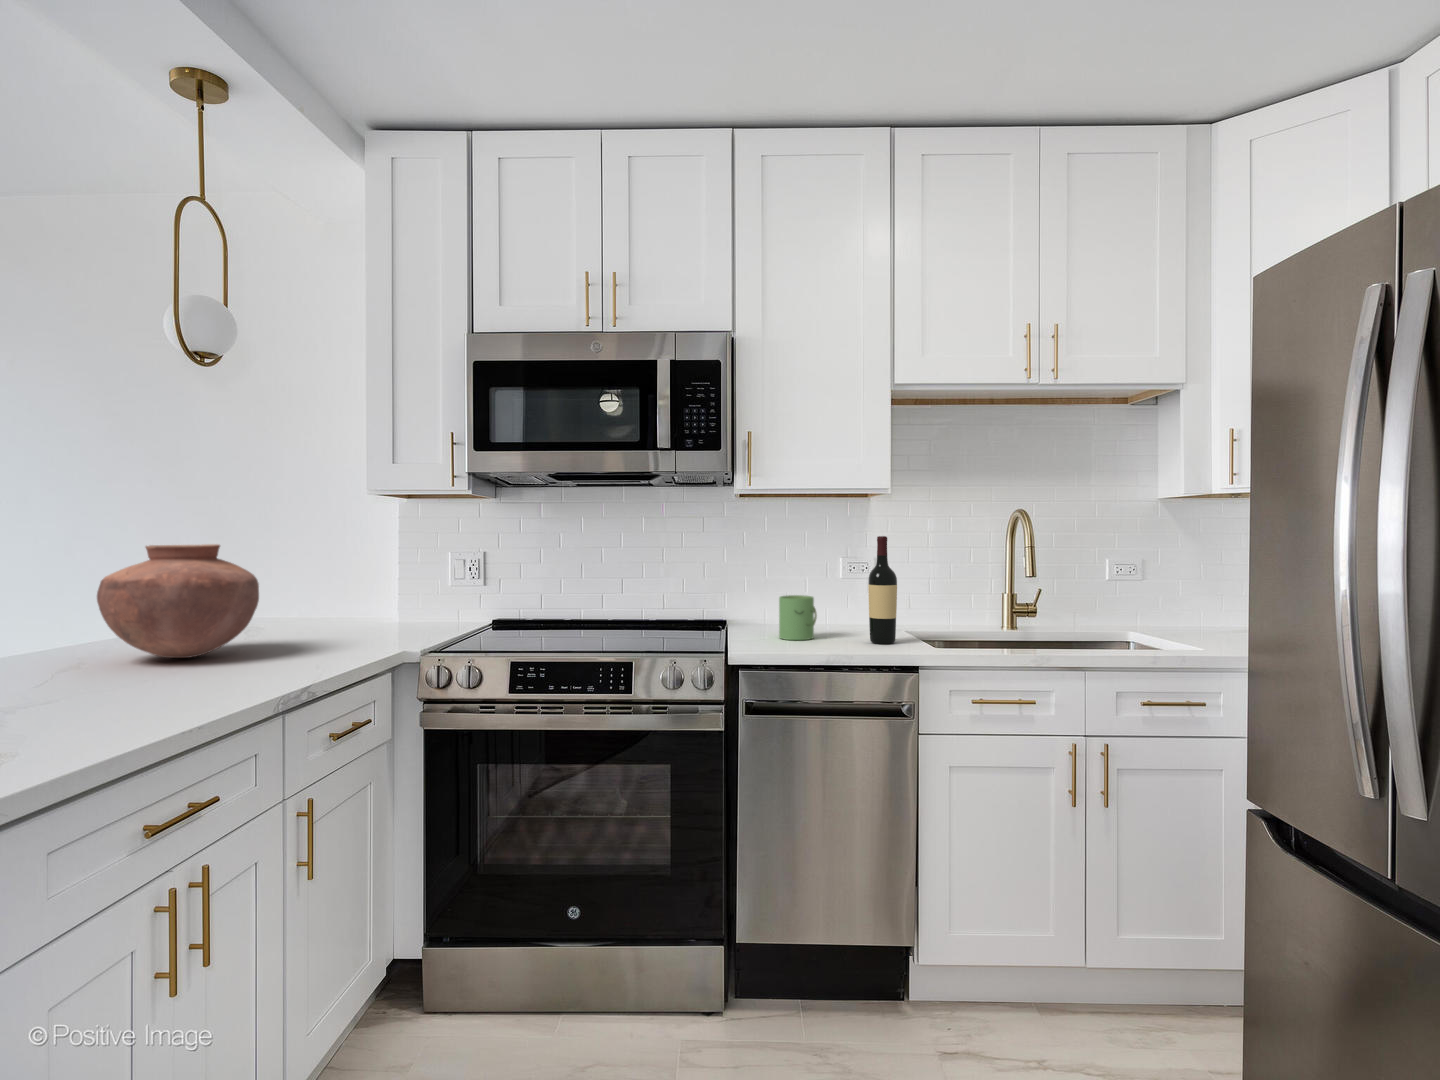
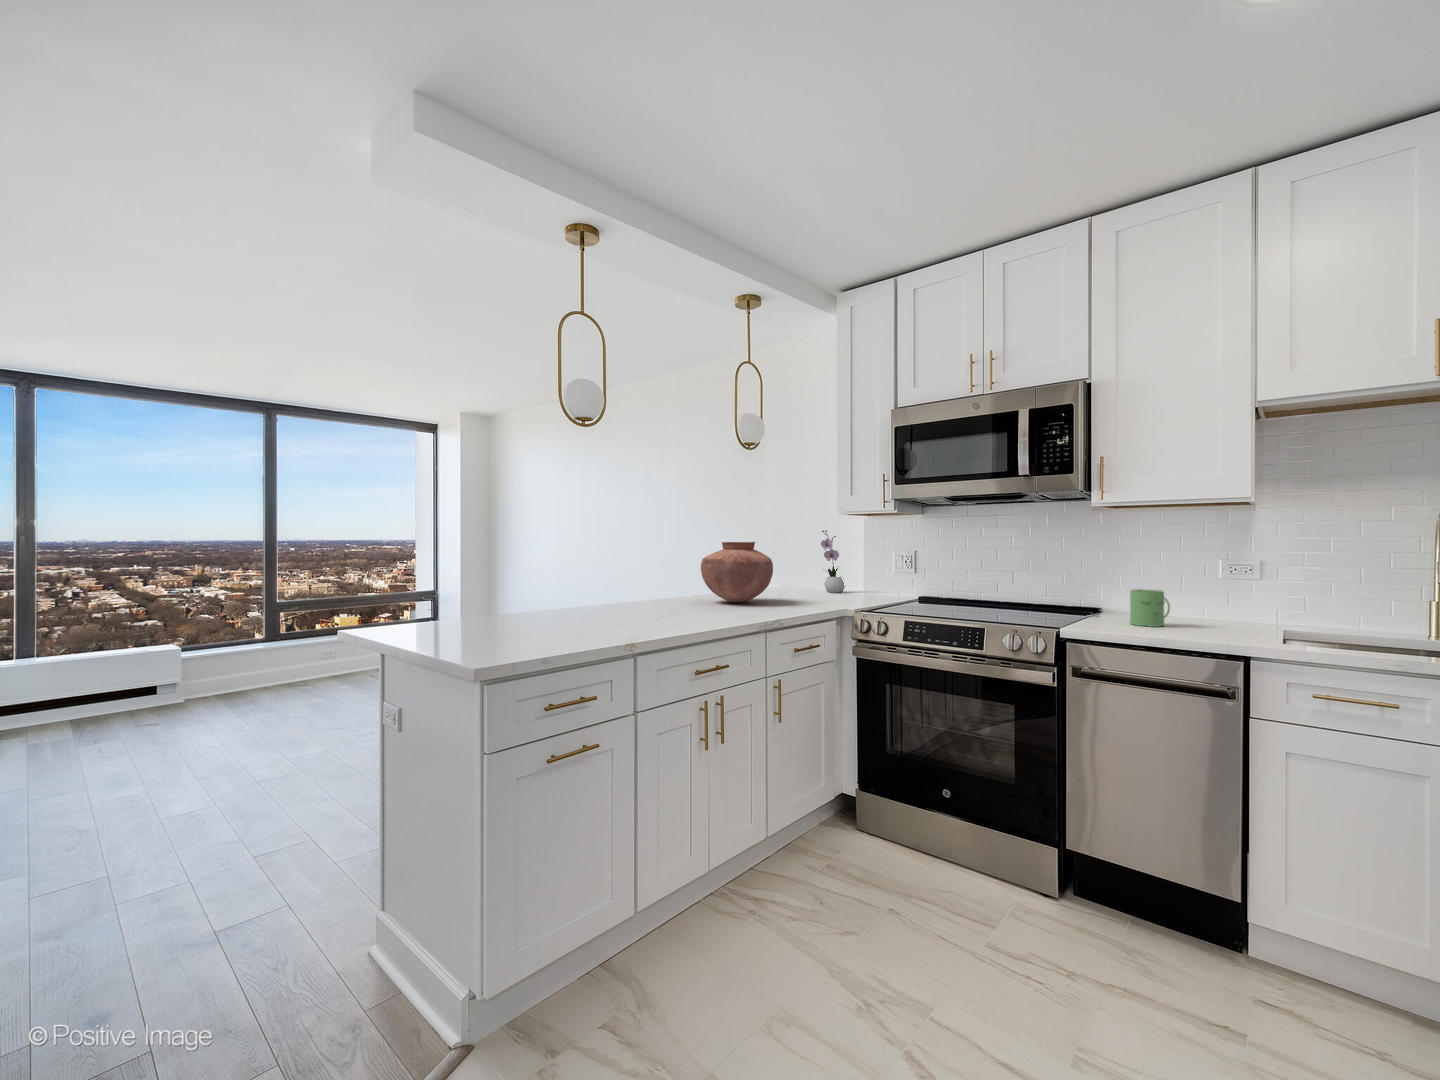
flower arrangement: none [323,520,369,621] -> present [821,530,846,593]
wine bottle: present [868,536,897,644] -> none [1214,540,1246,635]

